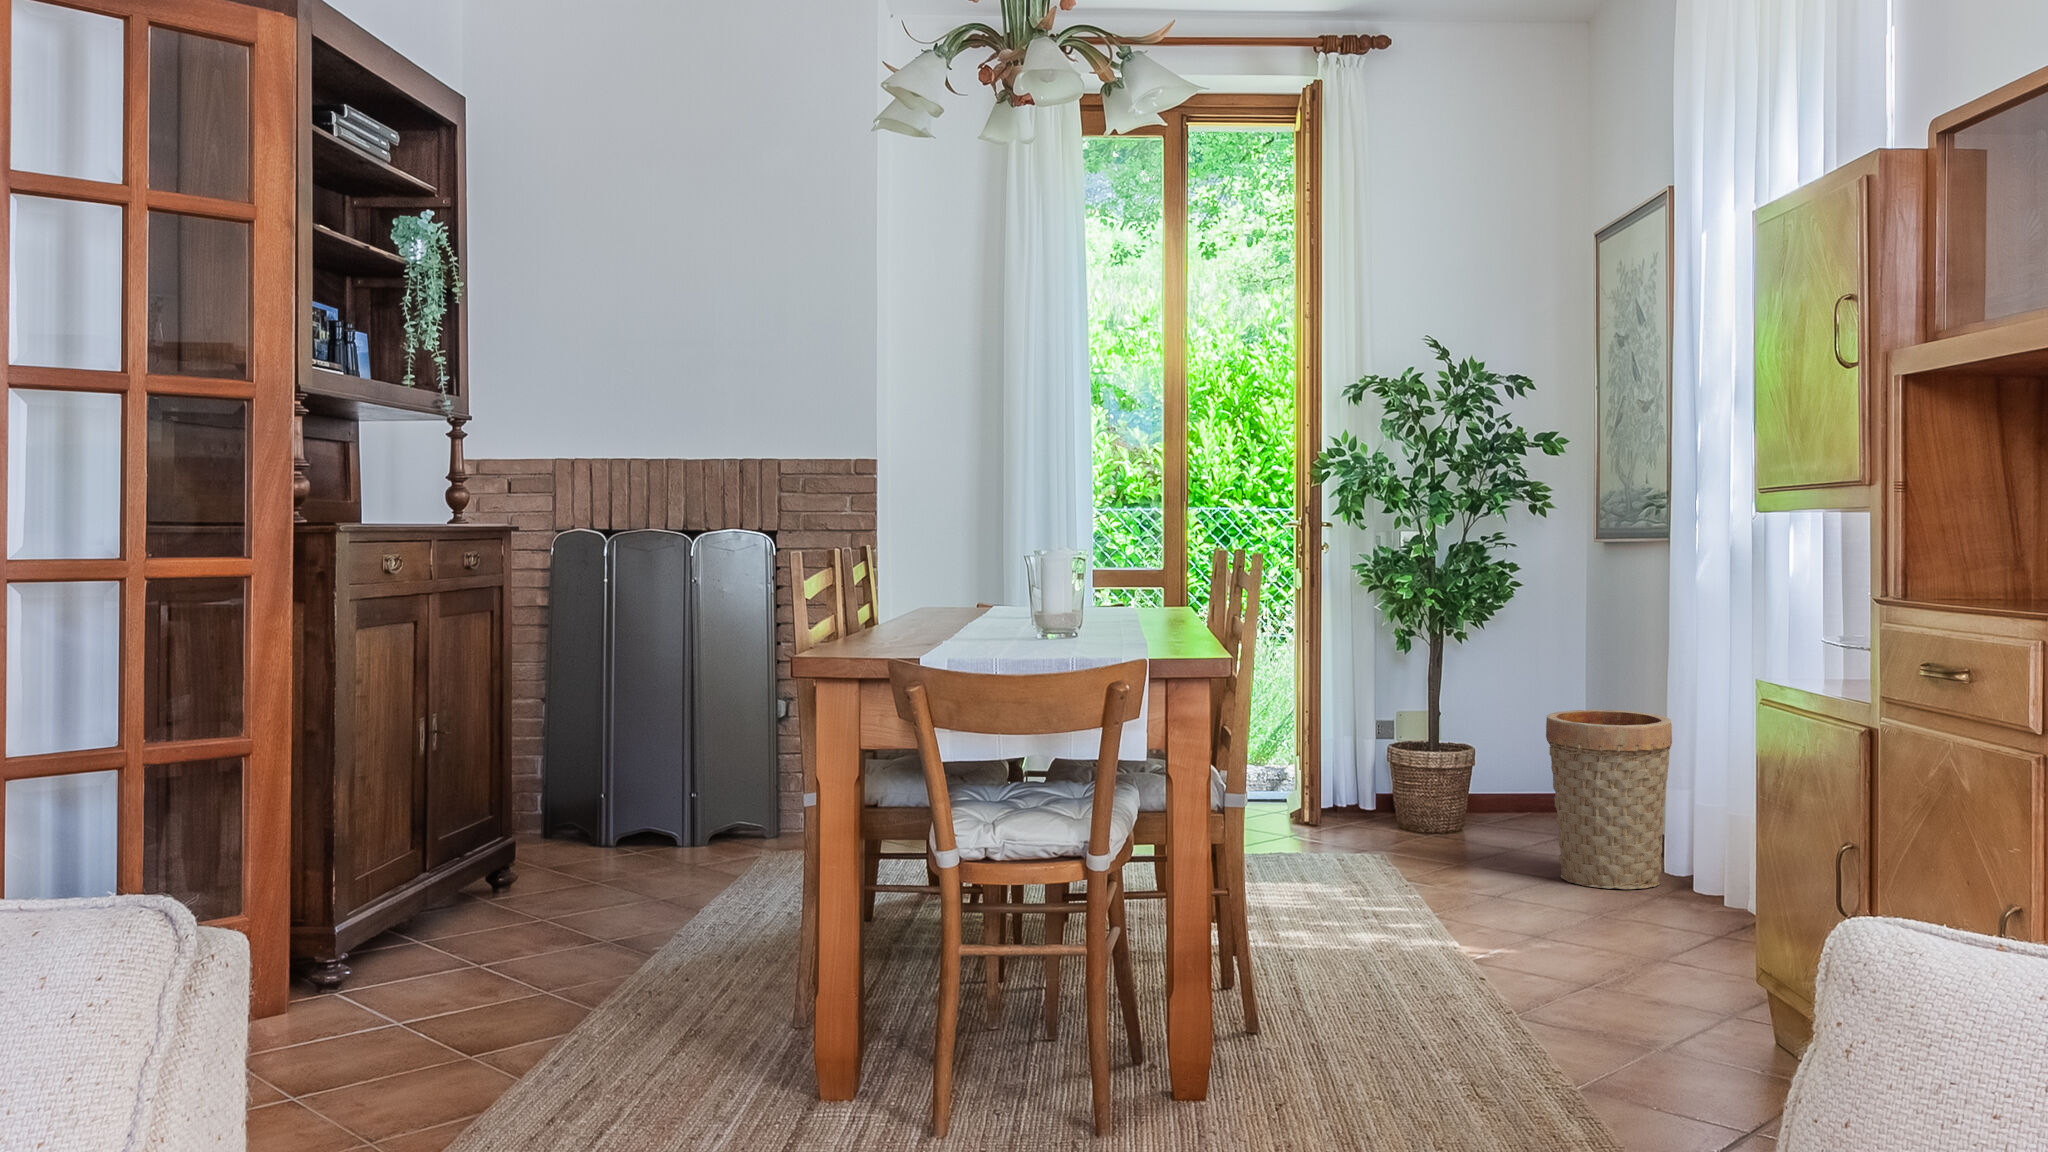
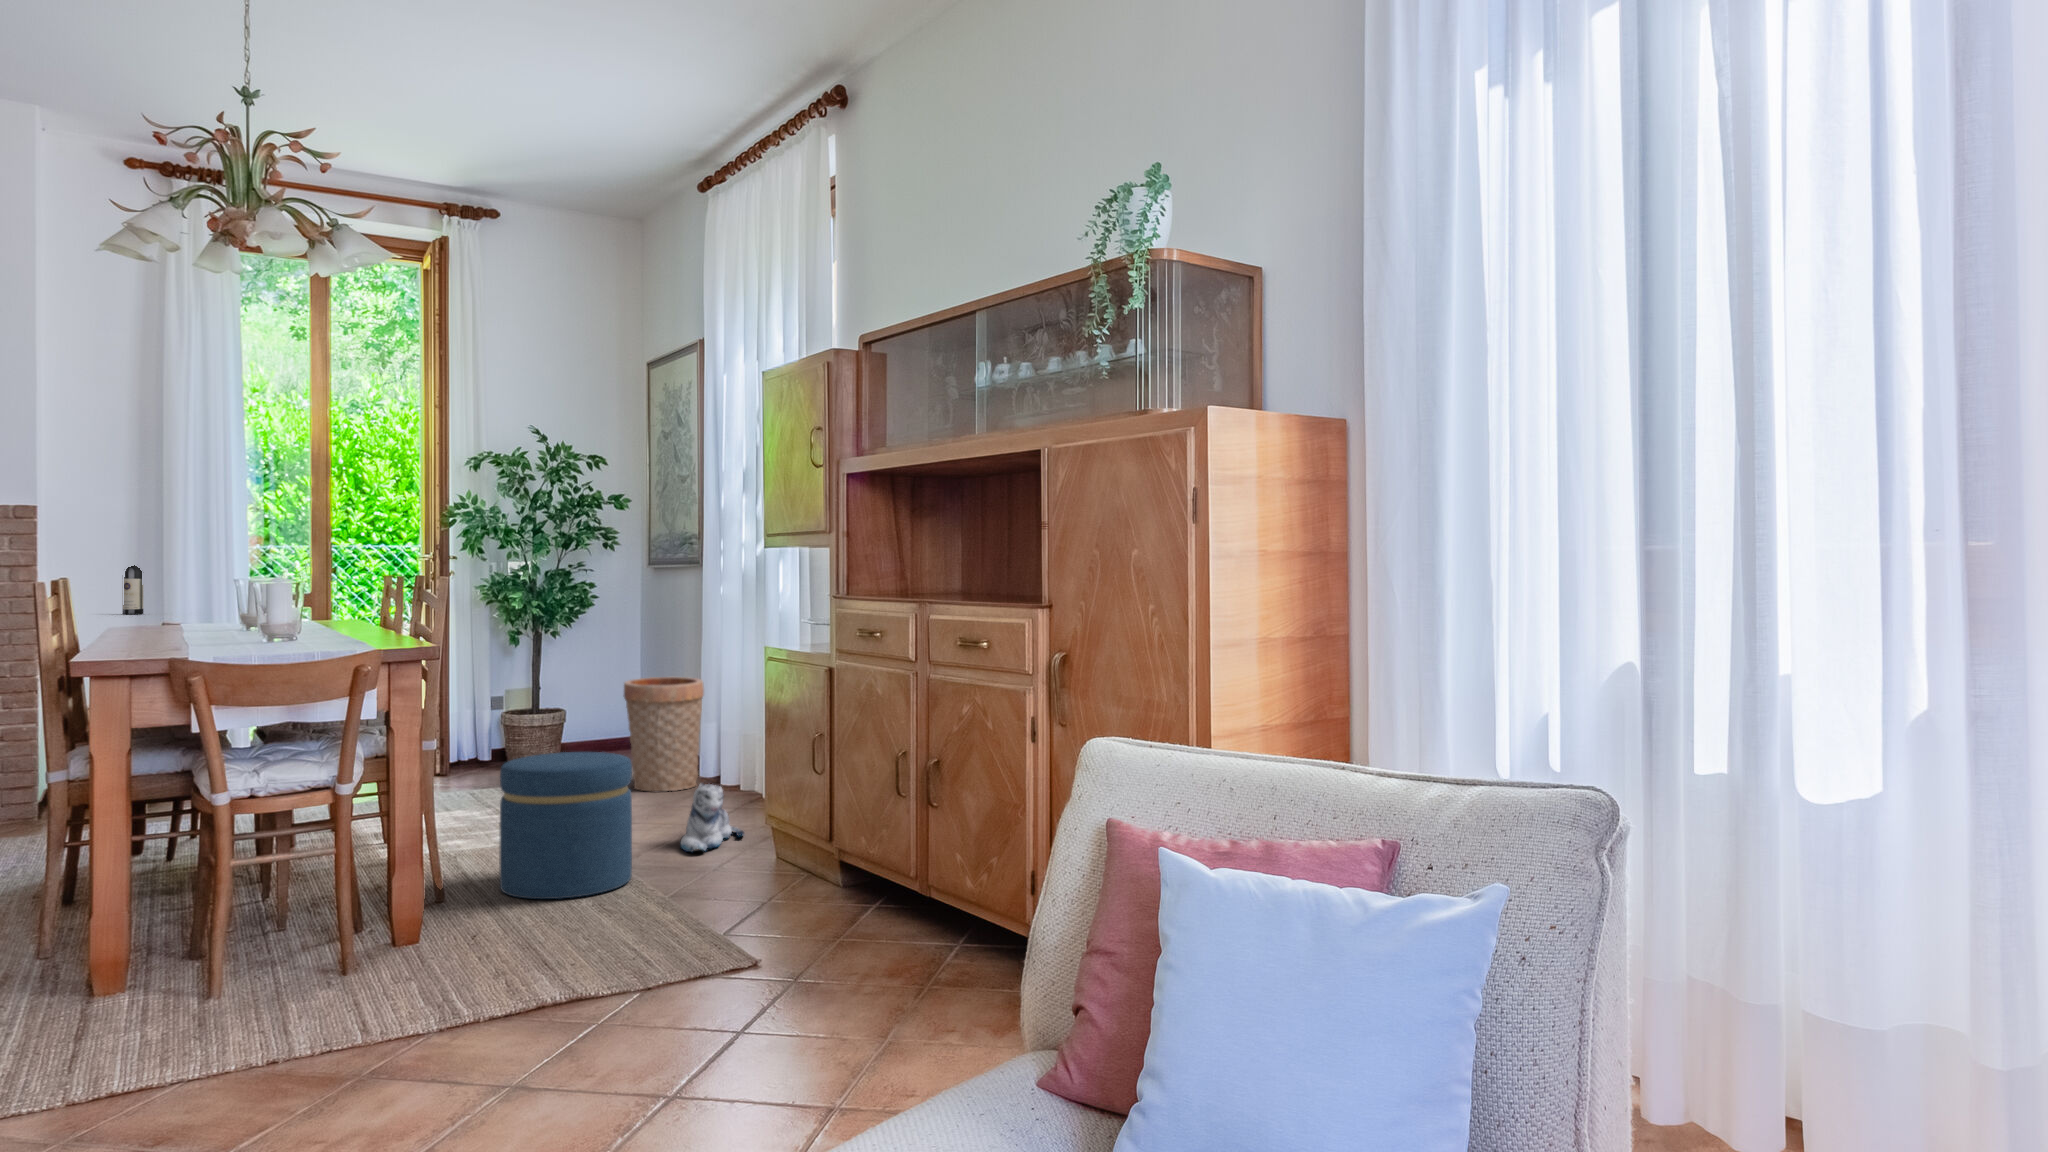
wine bottle: none [965,516,985,595] -> present [122,565,144,614]
ottoman: none [1330,825,1524,1054] -> present [500,752,632,899]
plush toy: none [1610,894,1722,1008] -> present [681,784,744,853]

